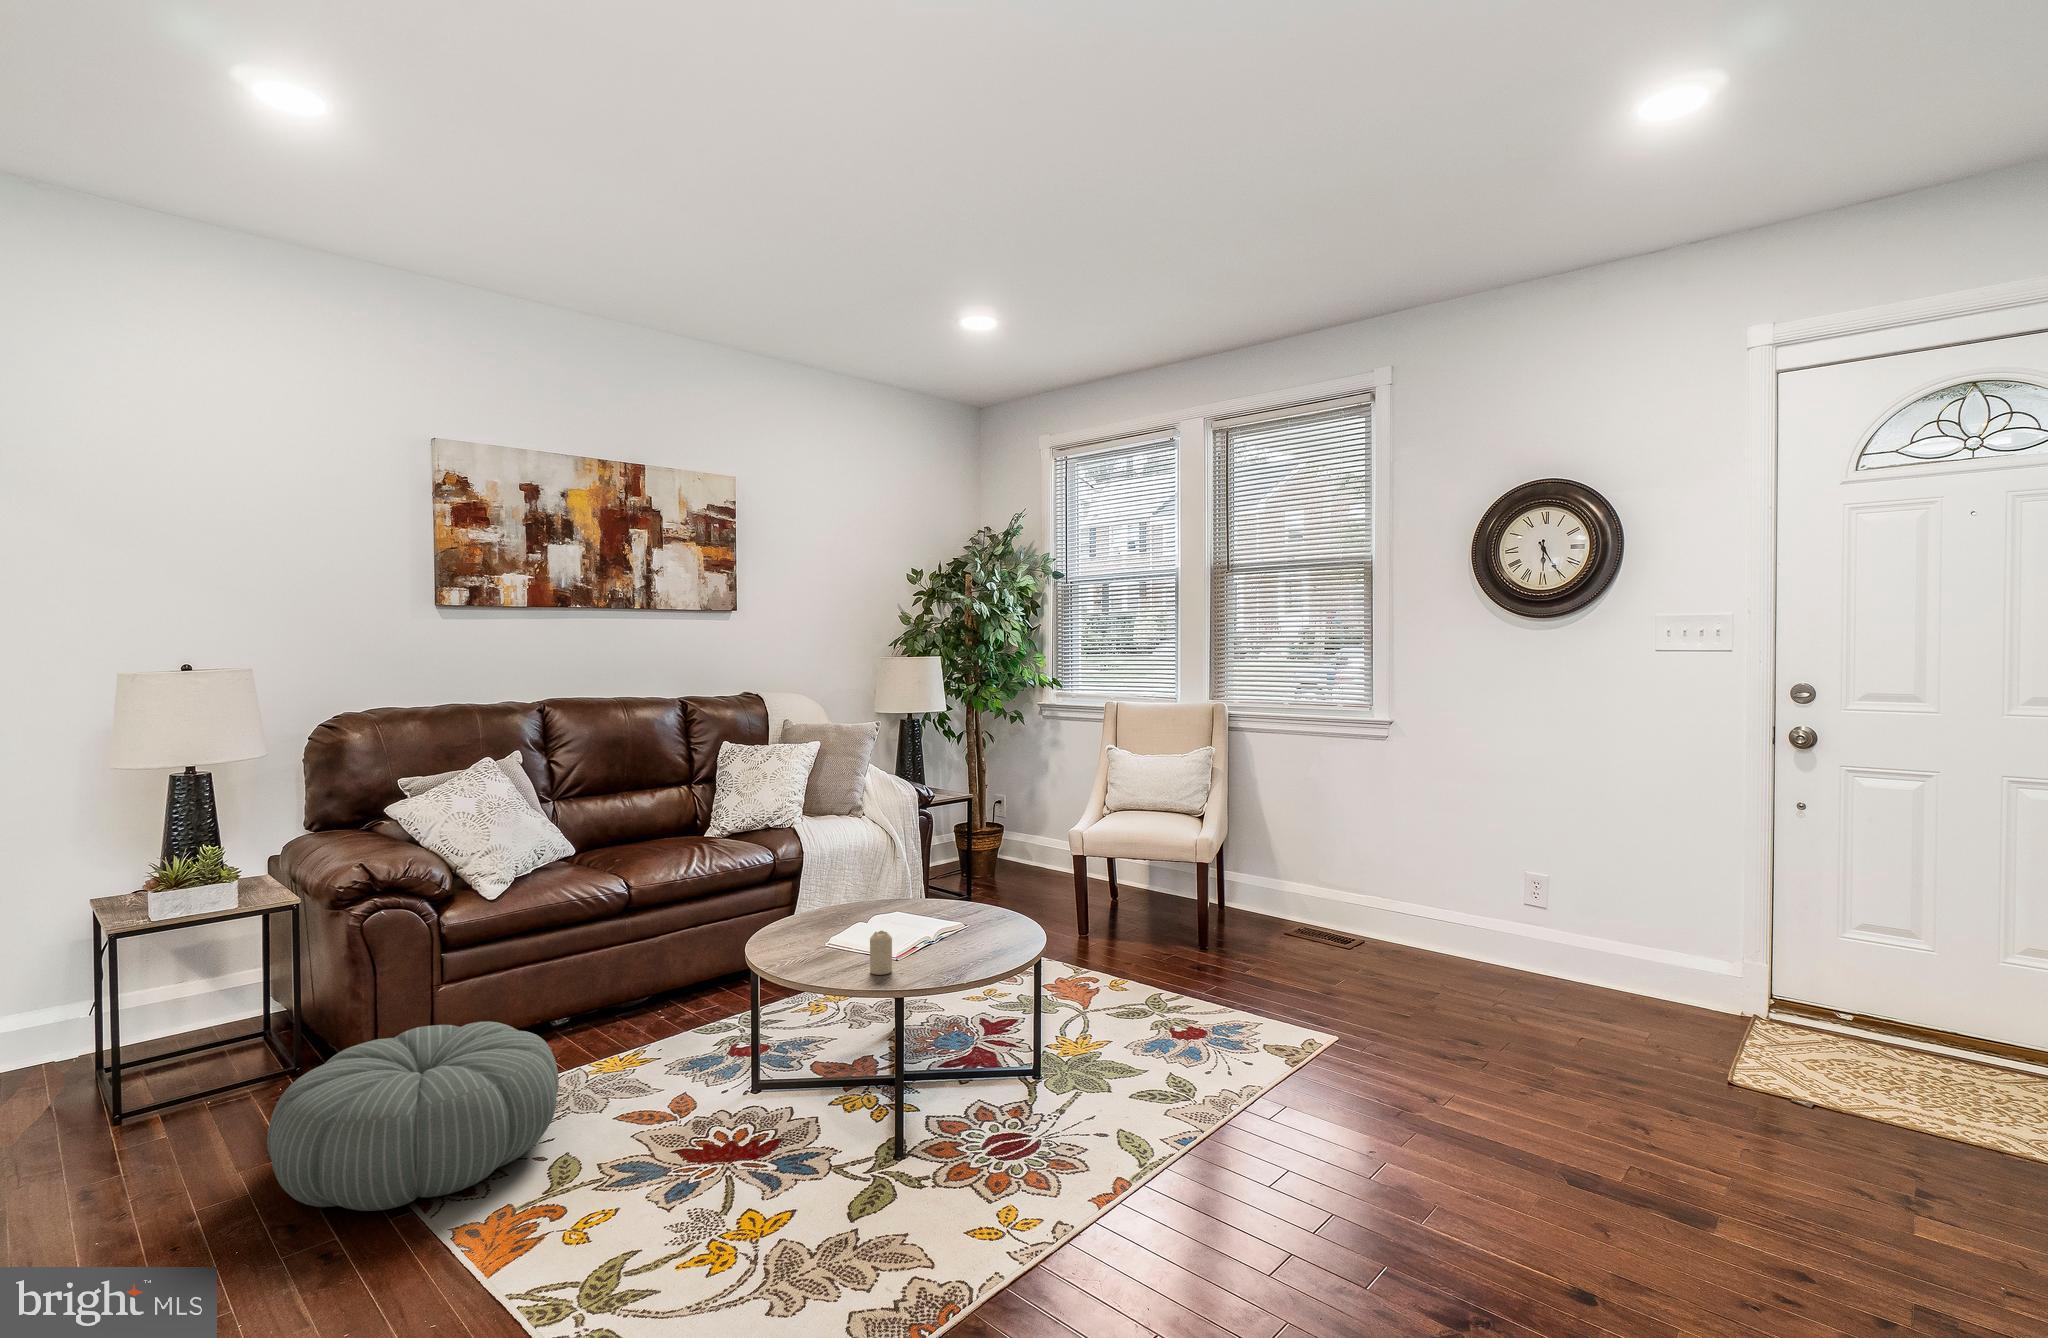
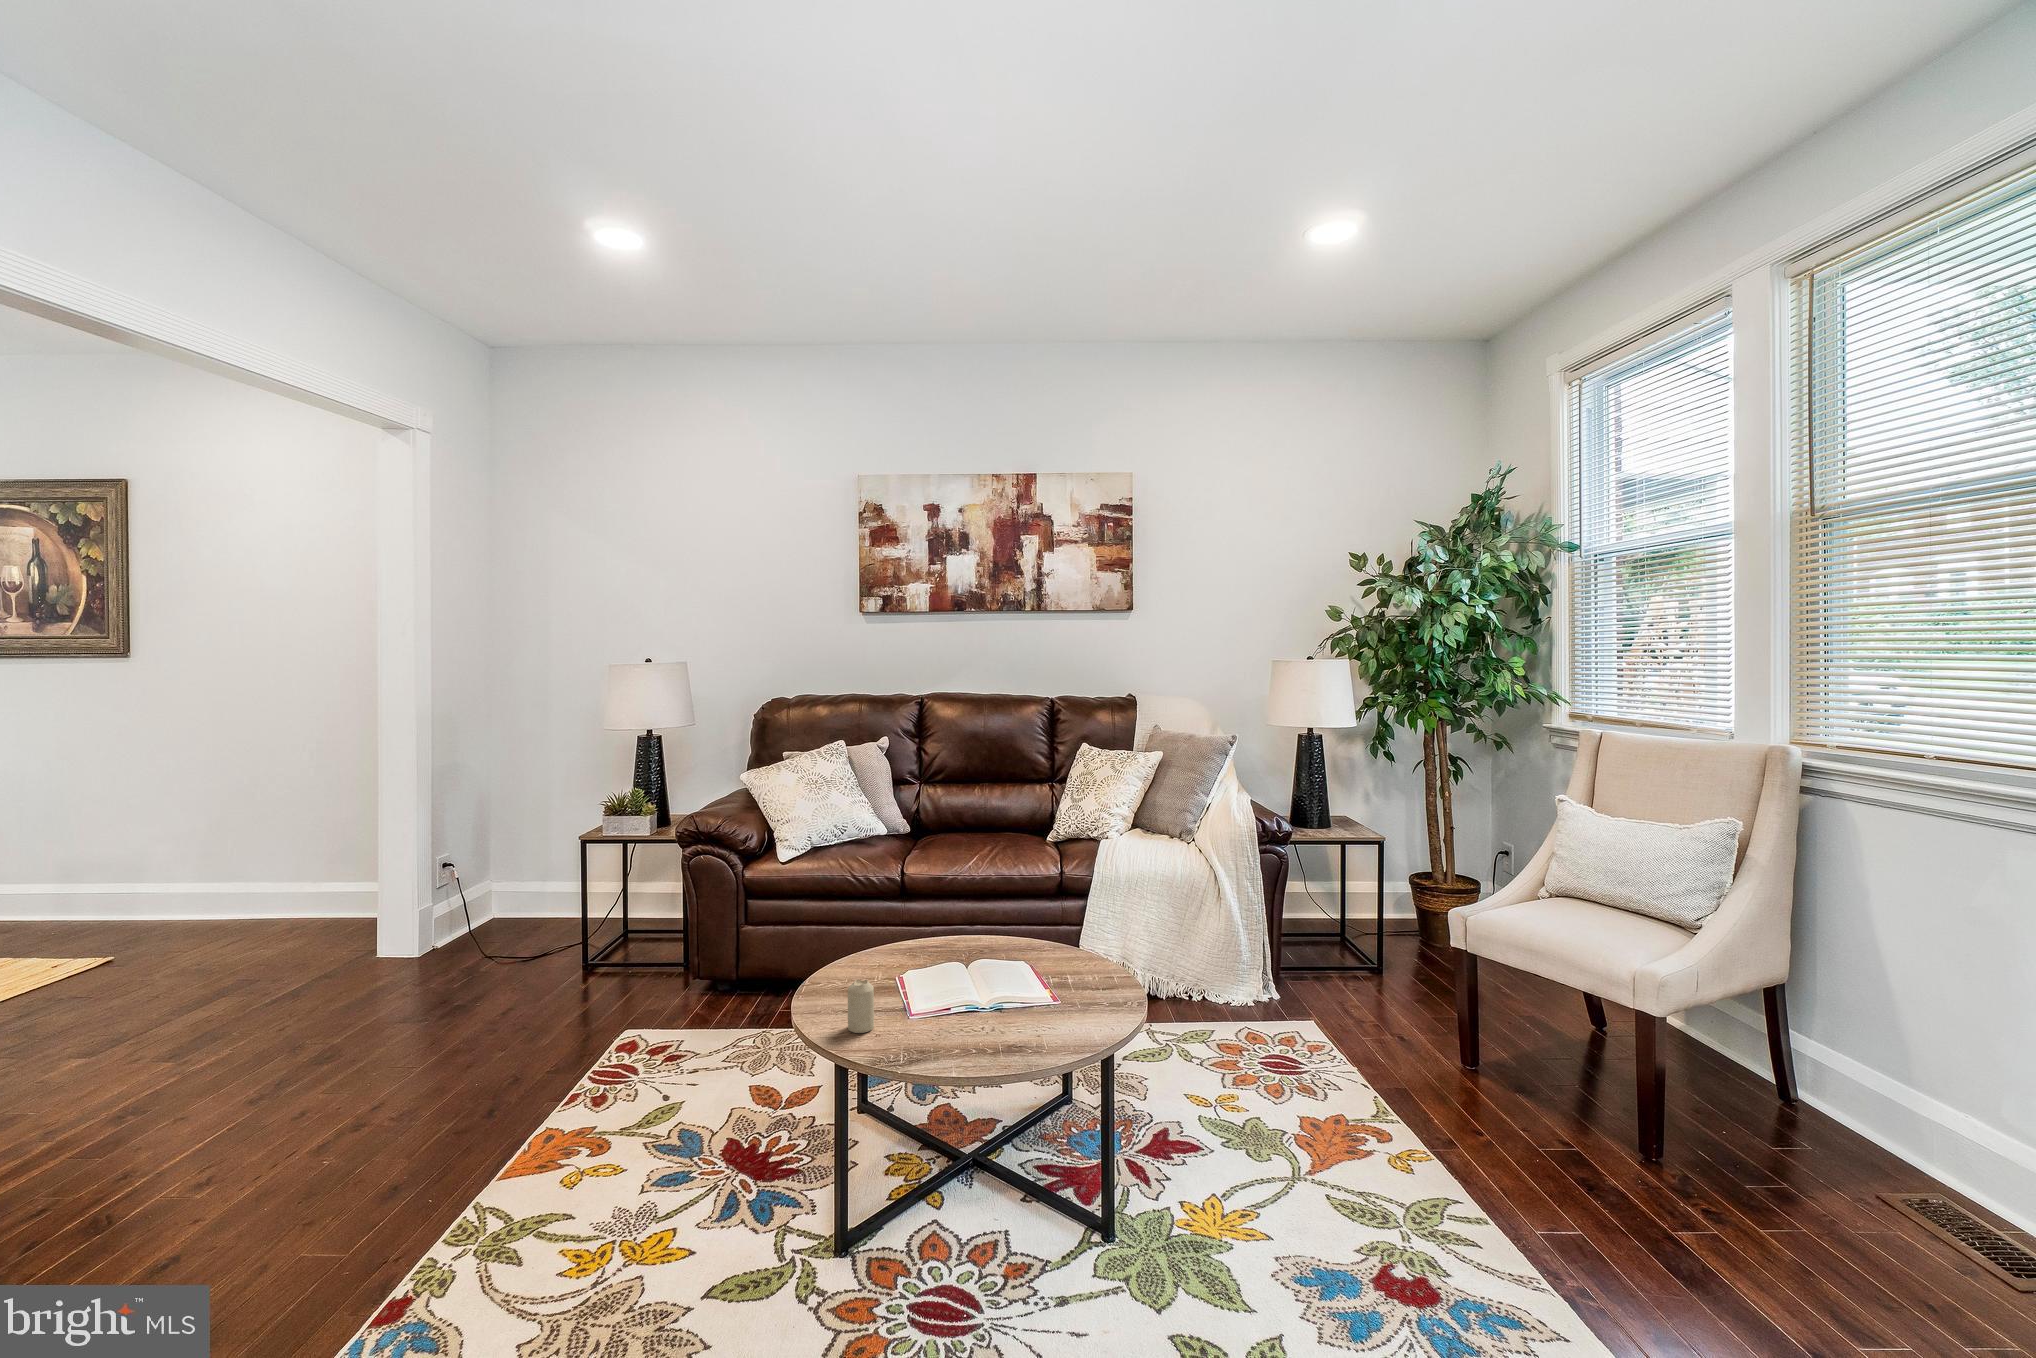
pouf: present [267,1022,559,1211] -> none [508,954,728,1100]

